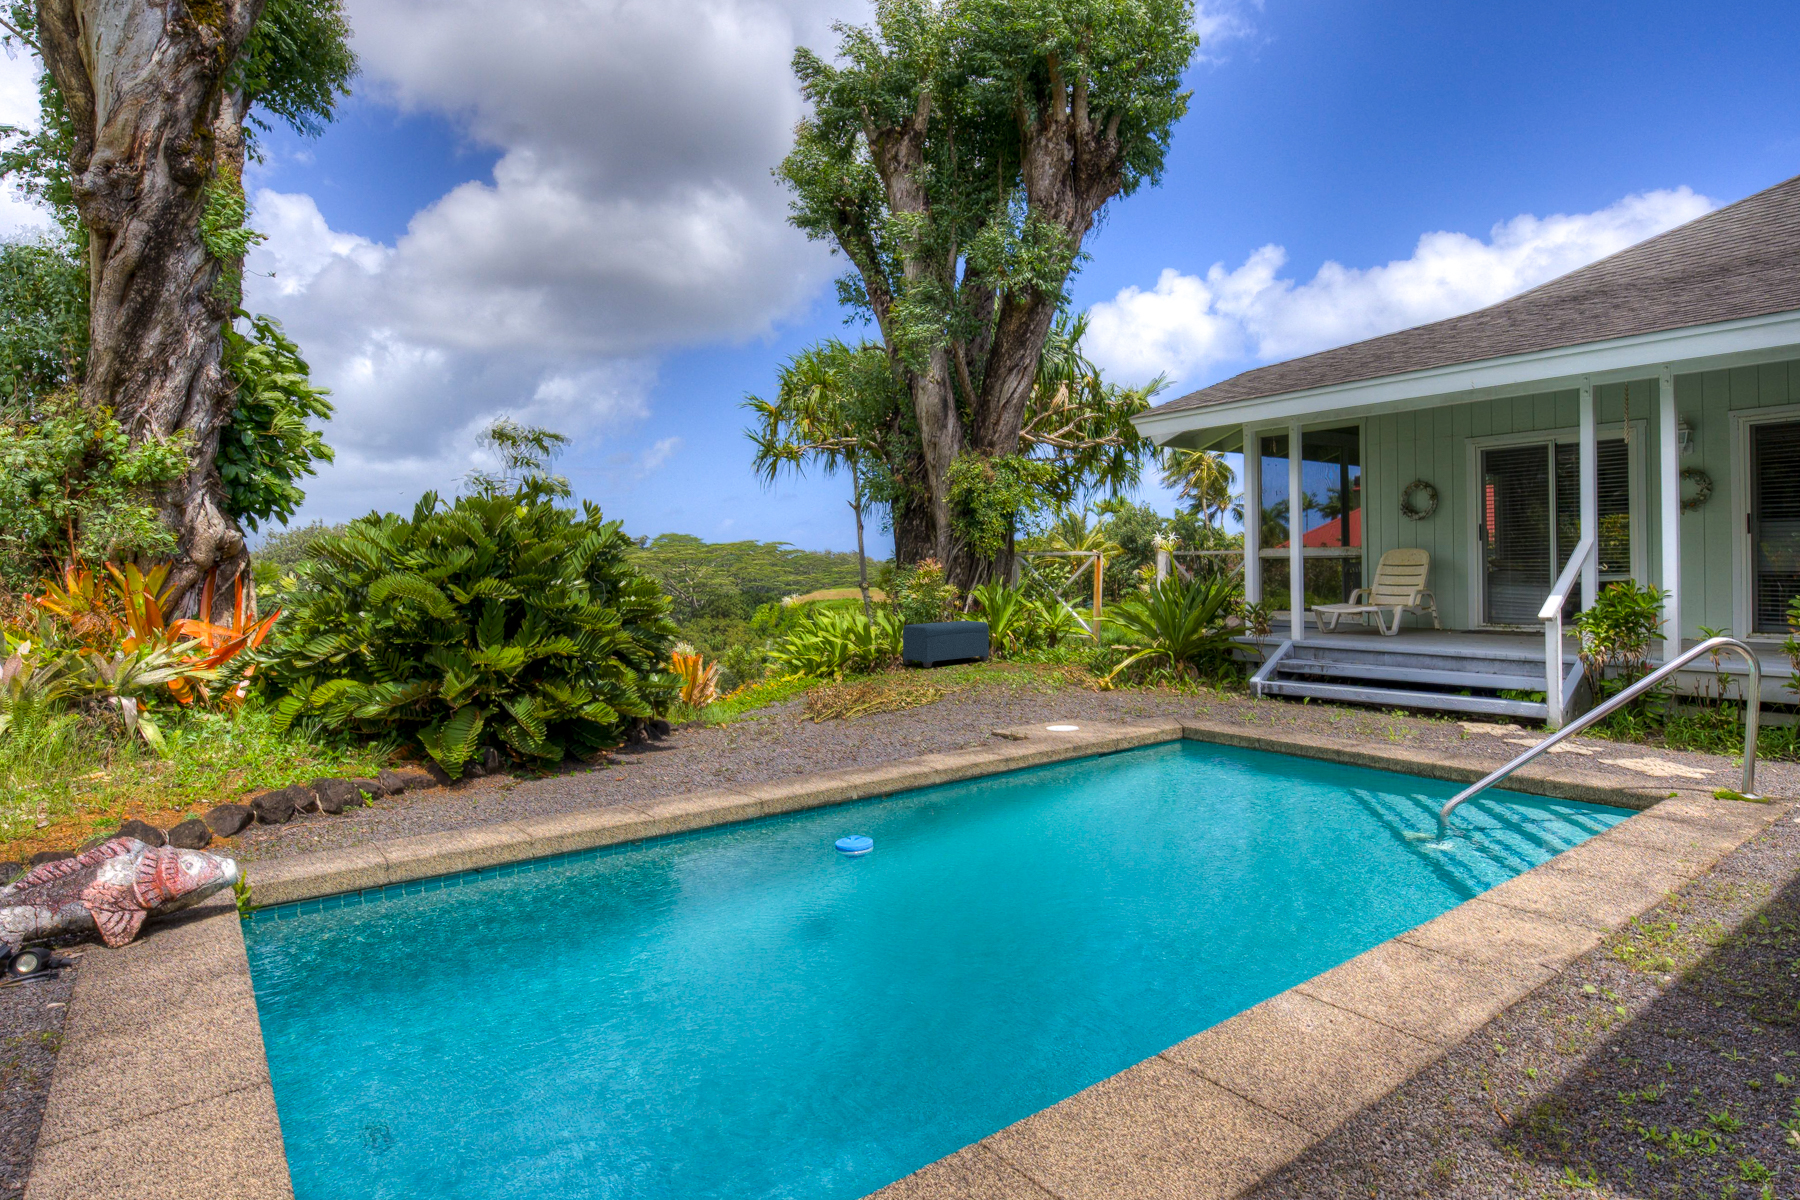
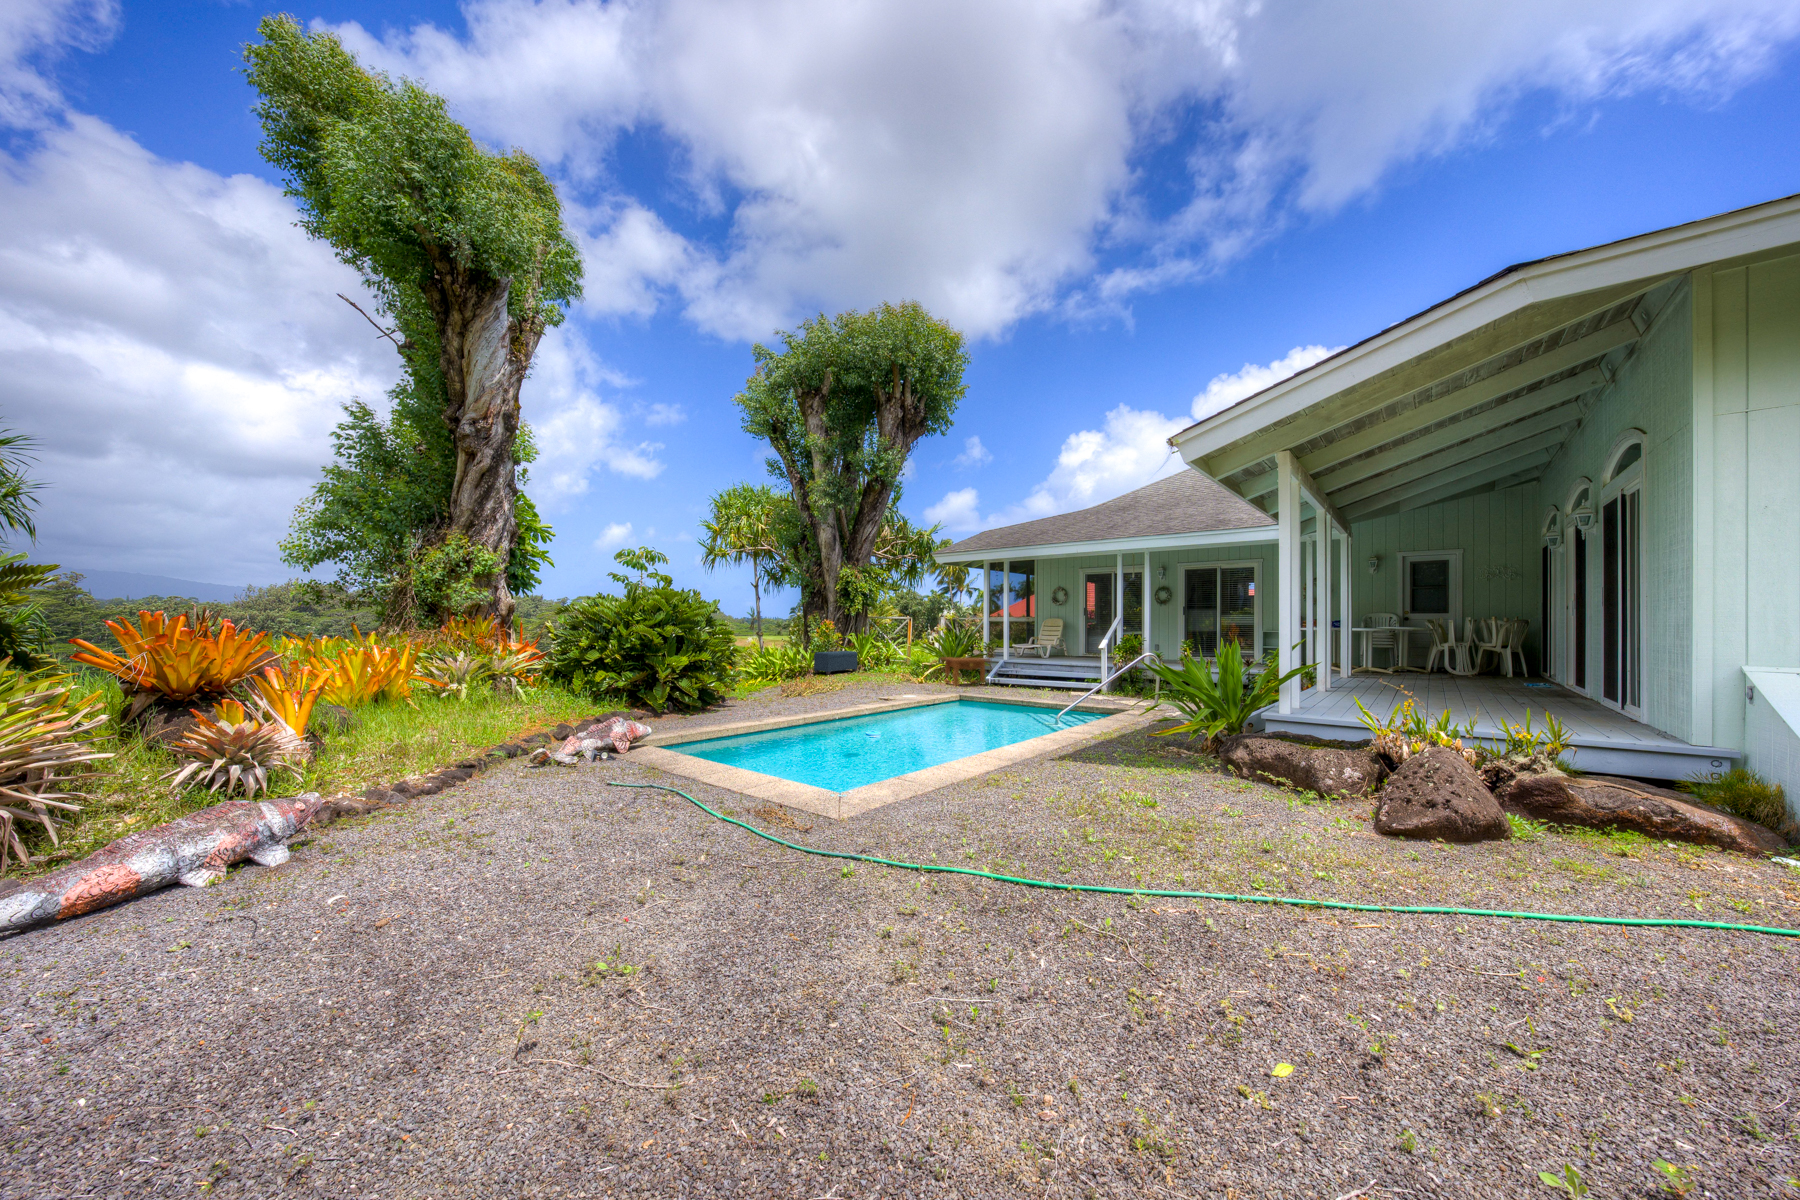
side table: none [1148,635,1261,697] -> present [940,657,990,686]

